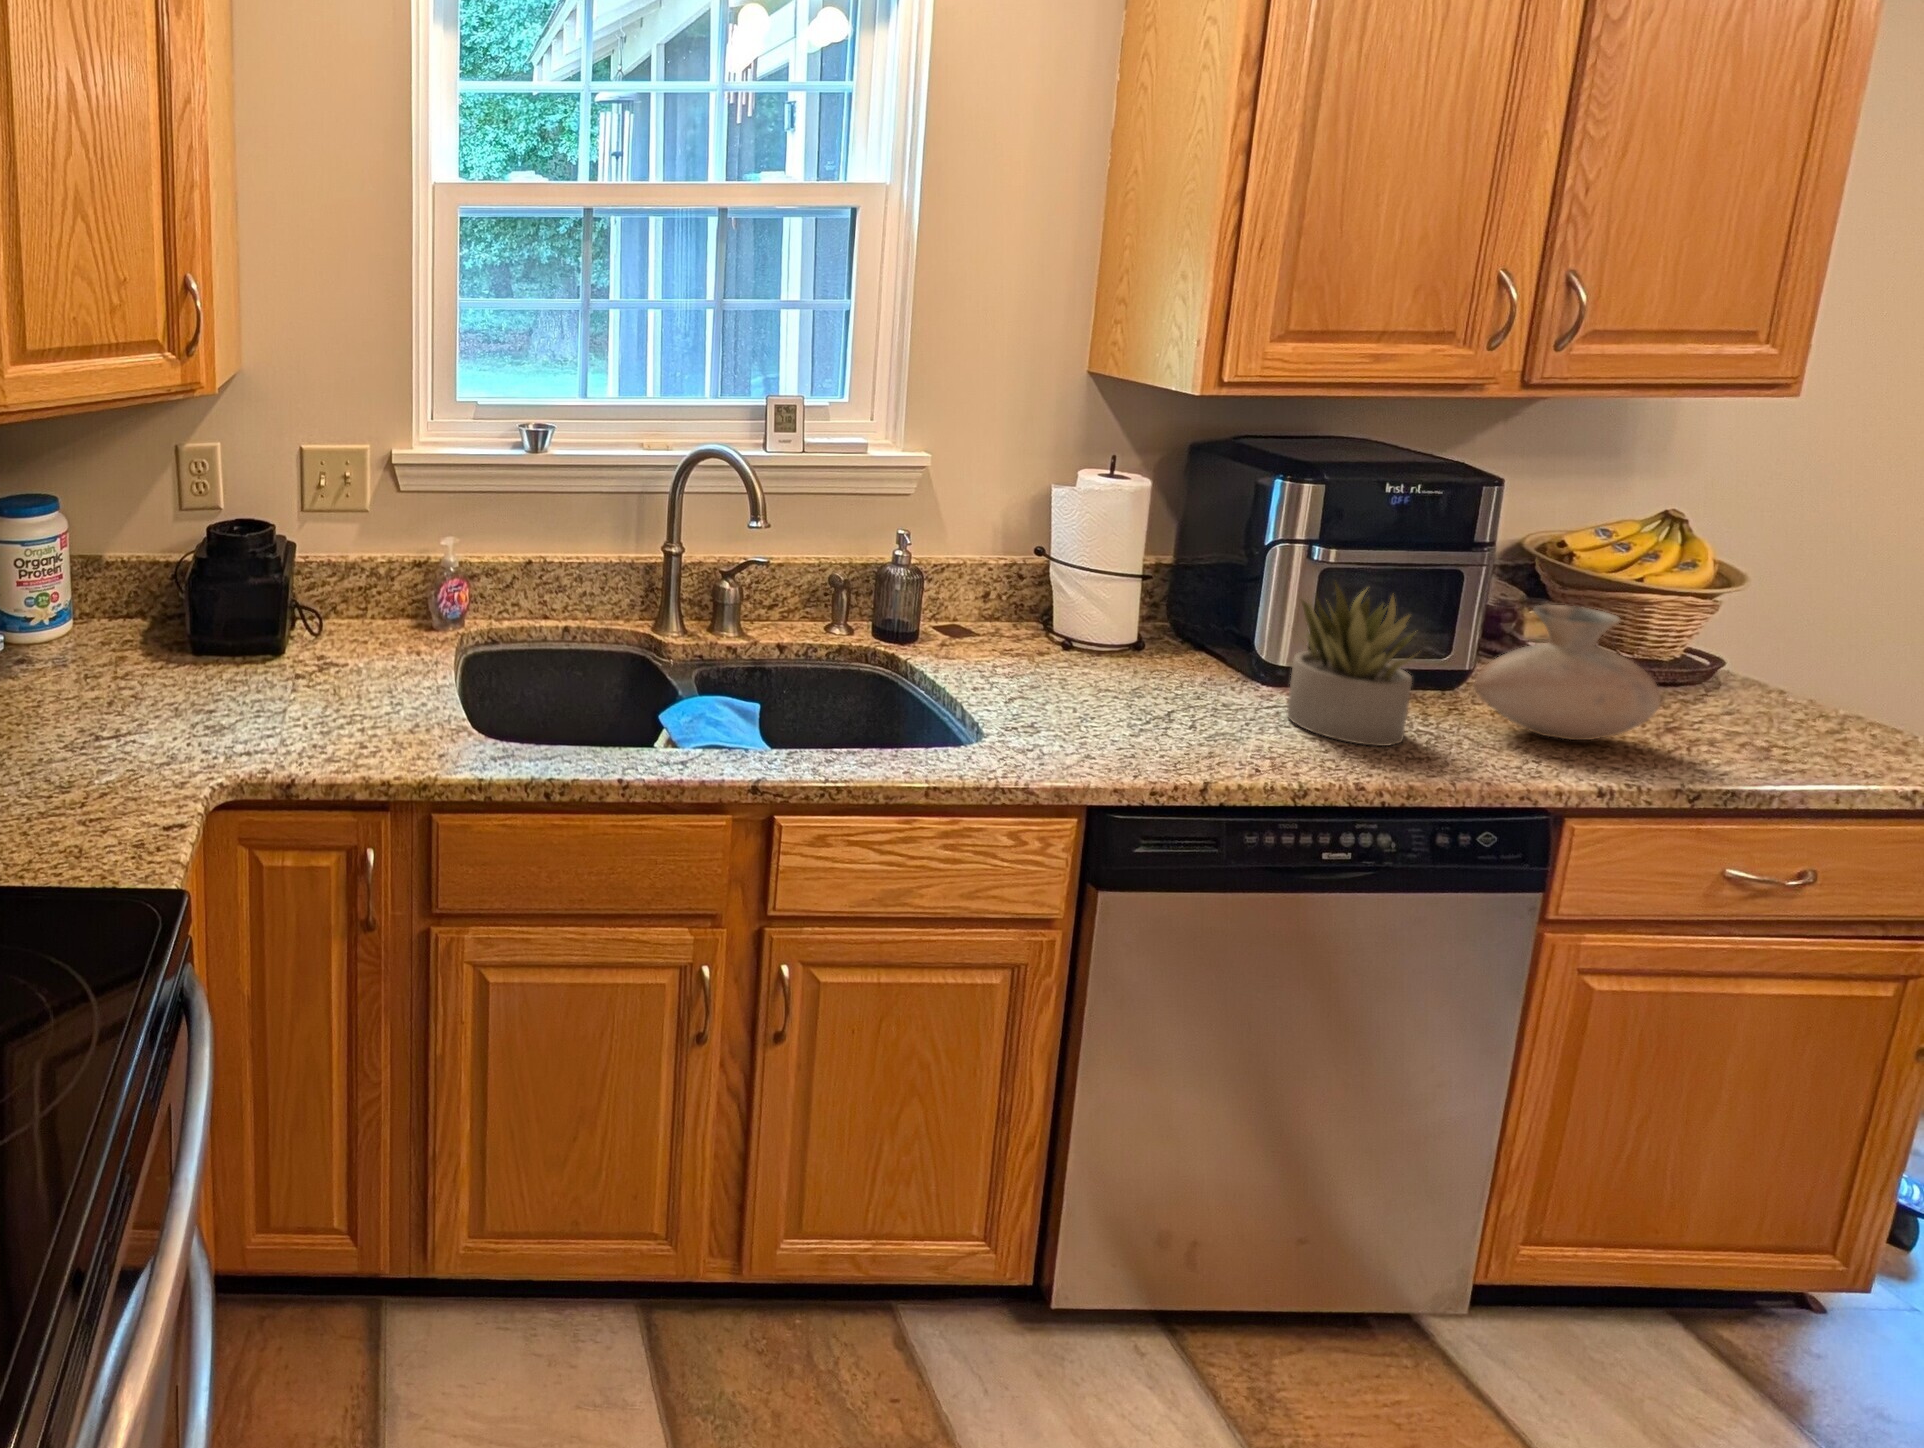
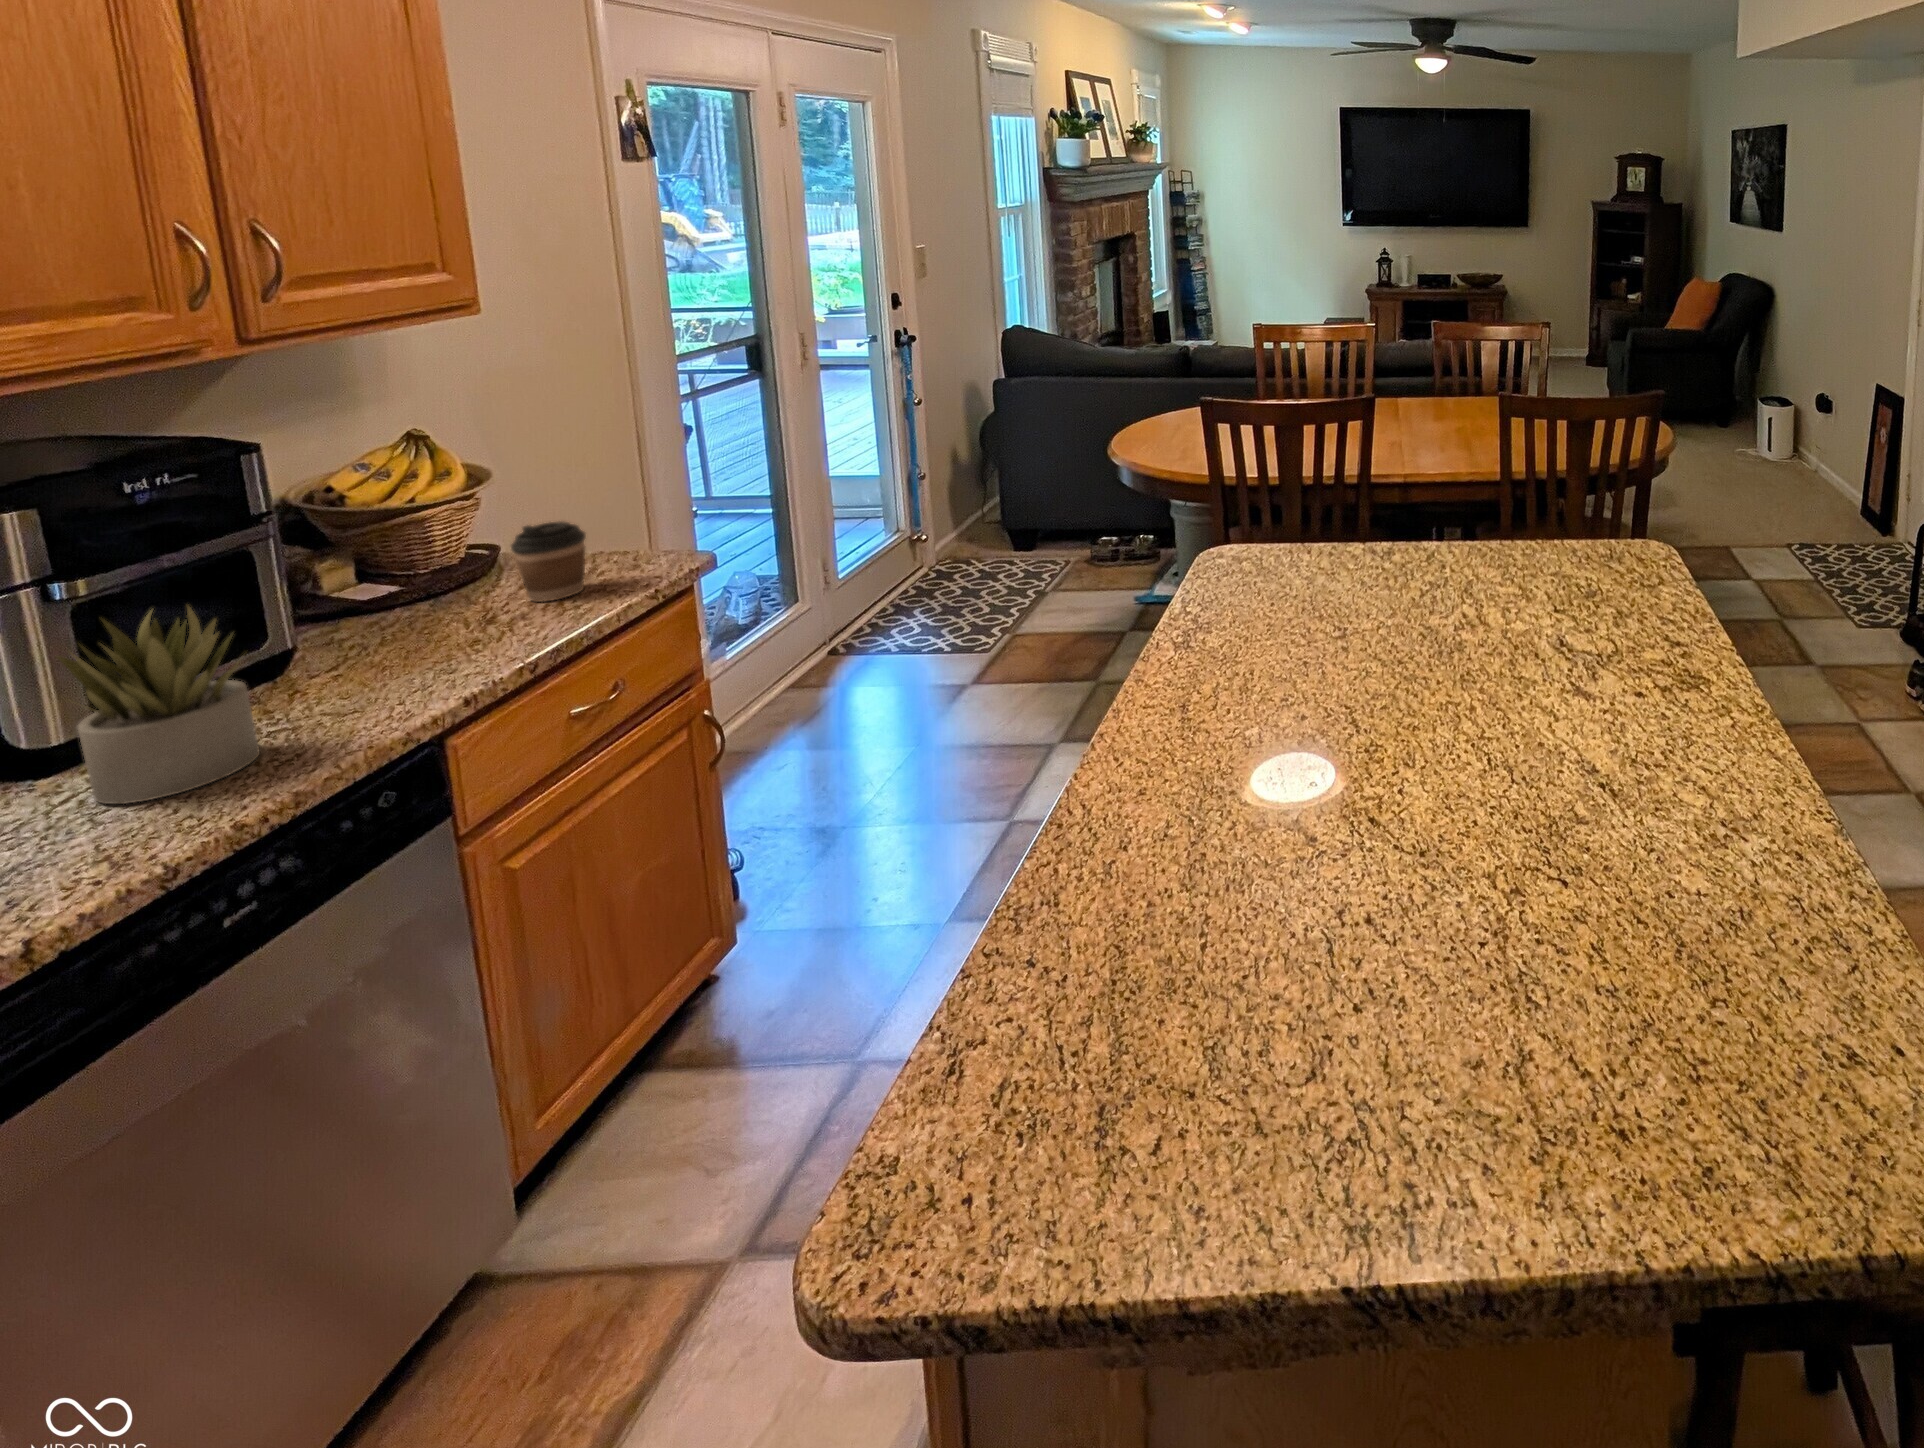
vase: present [1474,605,1660,740] -> none [310,541,480,677]
coffee cup: none [1727,647,1835,750] -> present [511,521,586,602]

